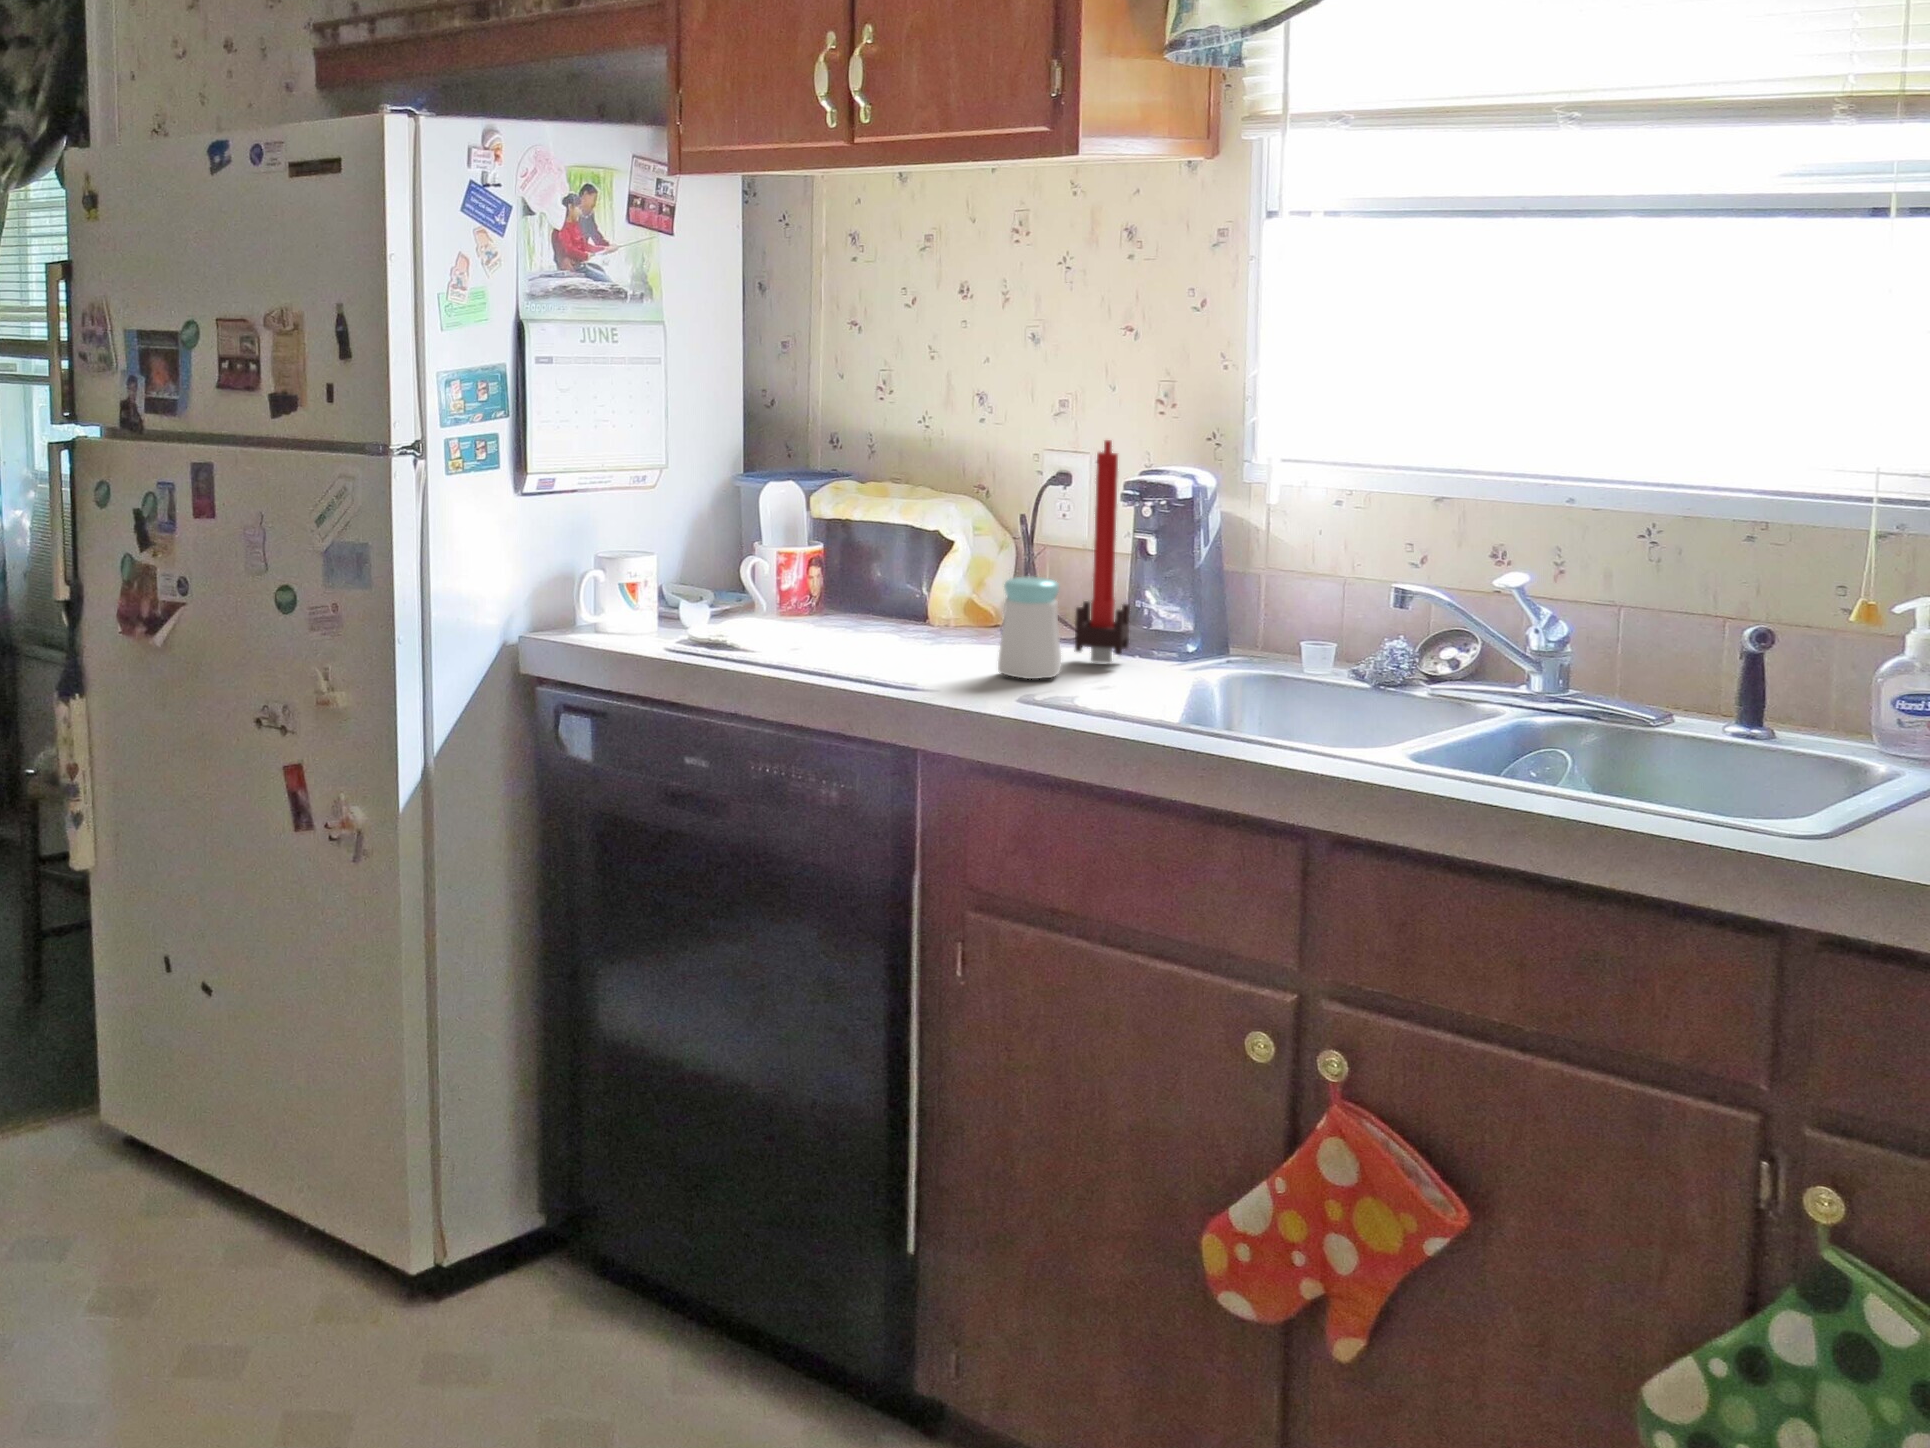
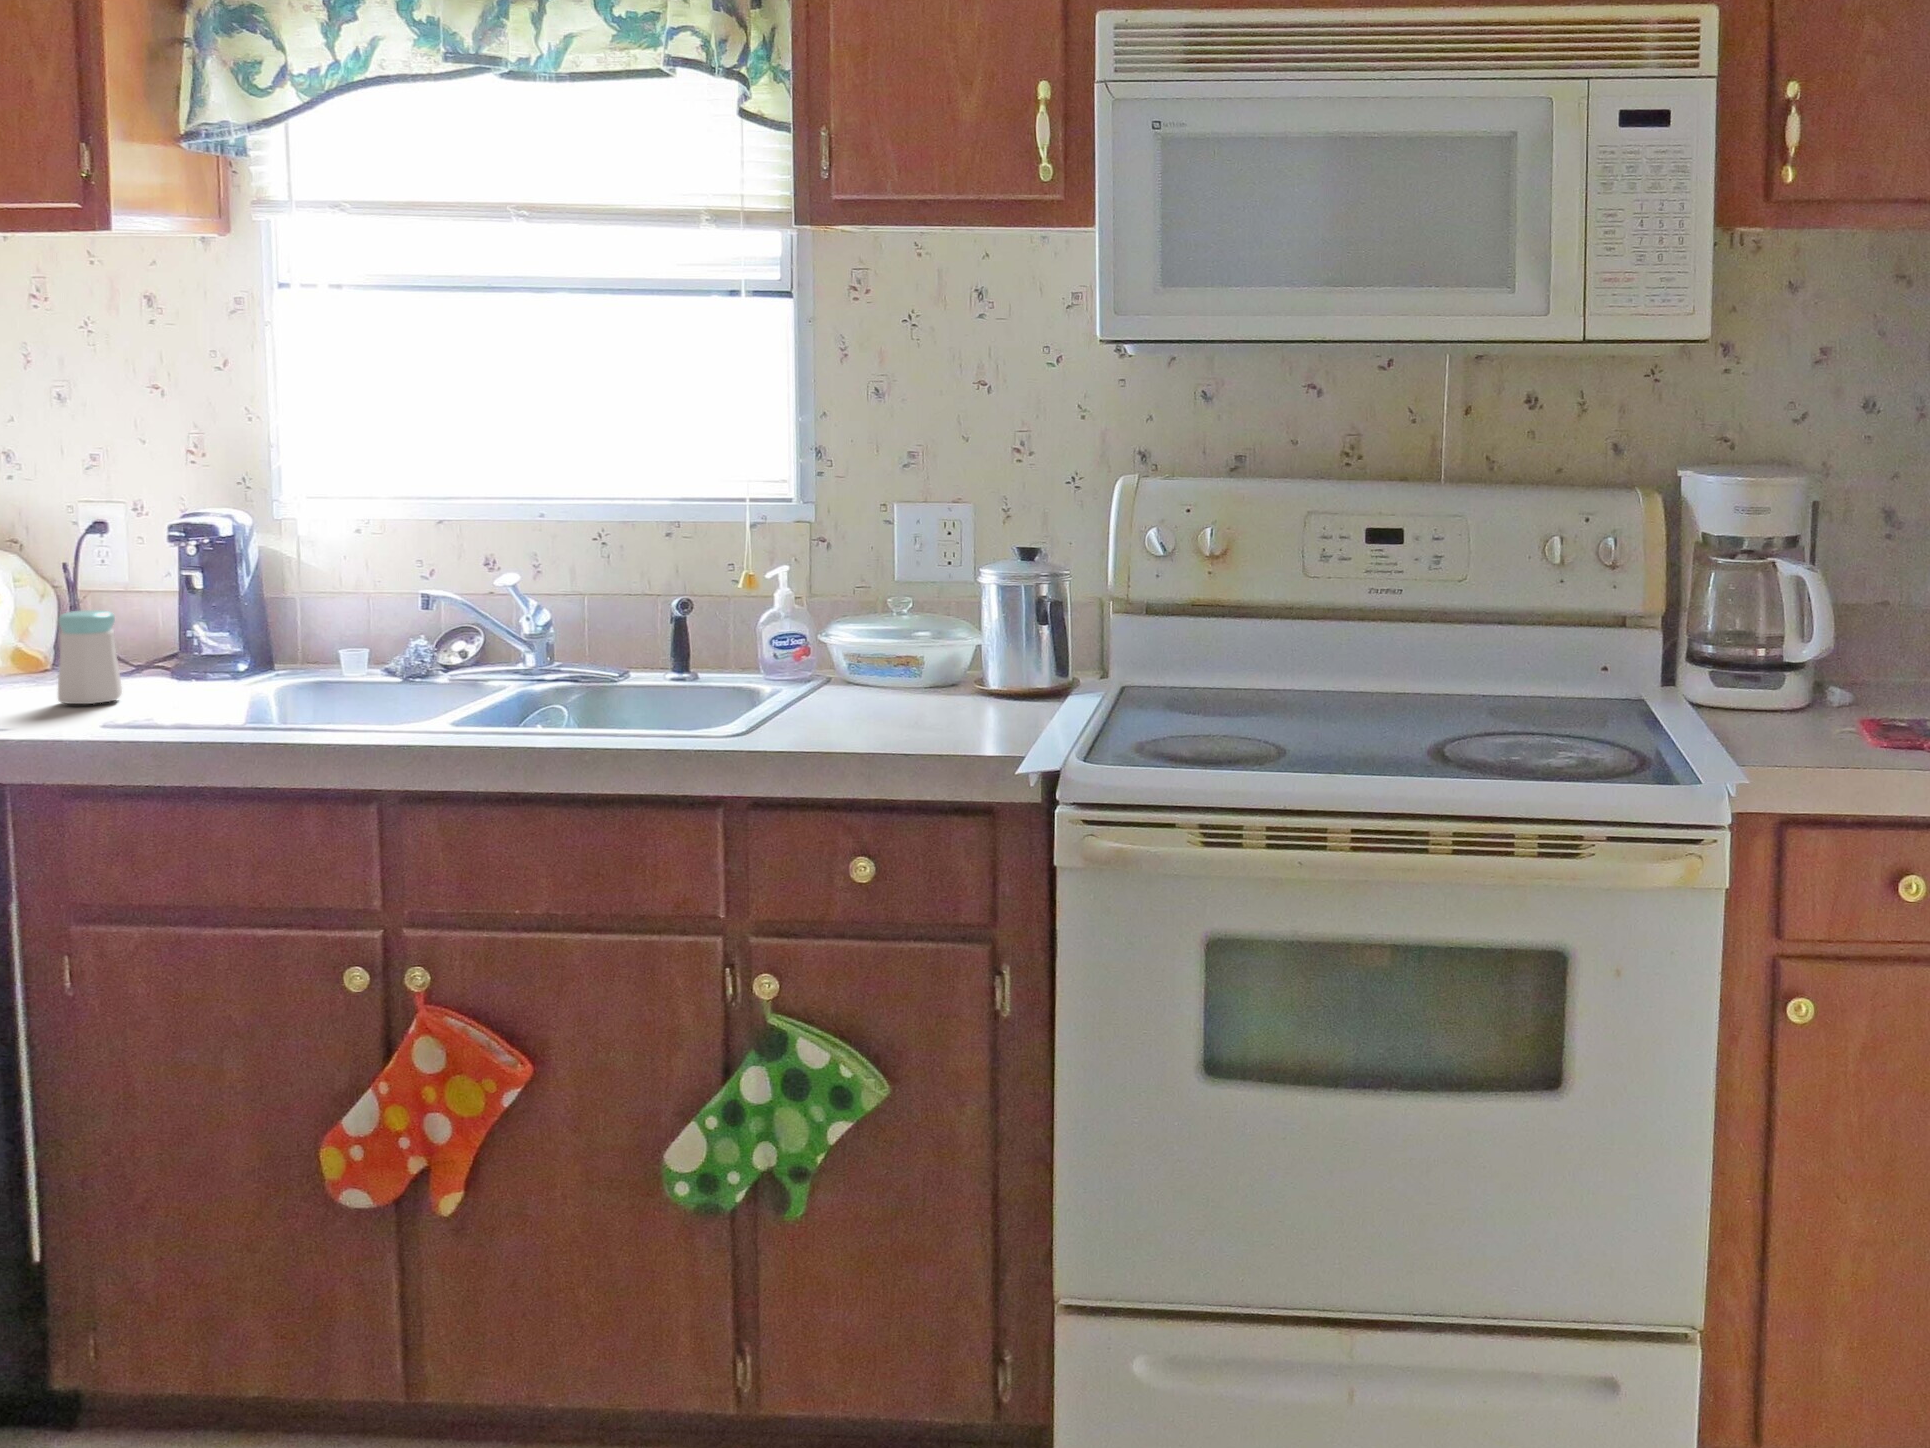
candle: present [1075,440,1130,664] -> none [131,483,184,686]

